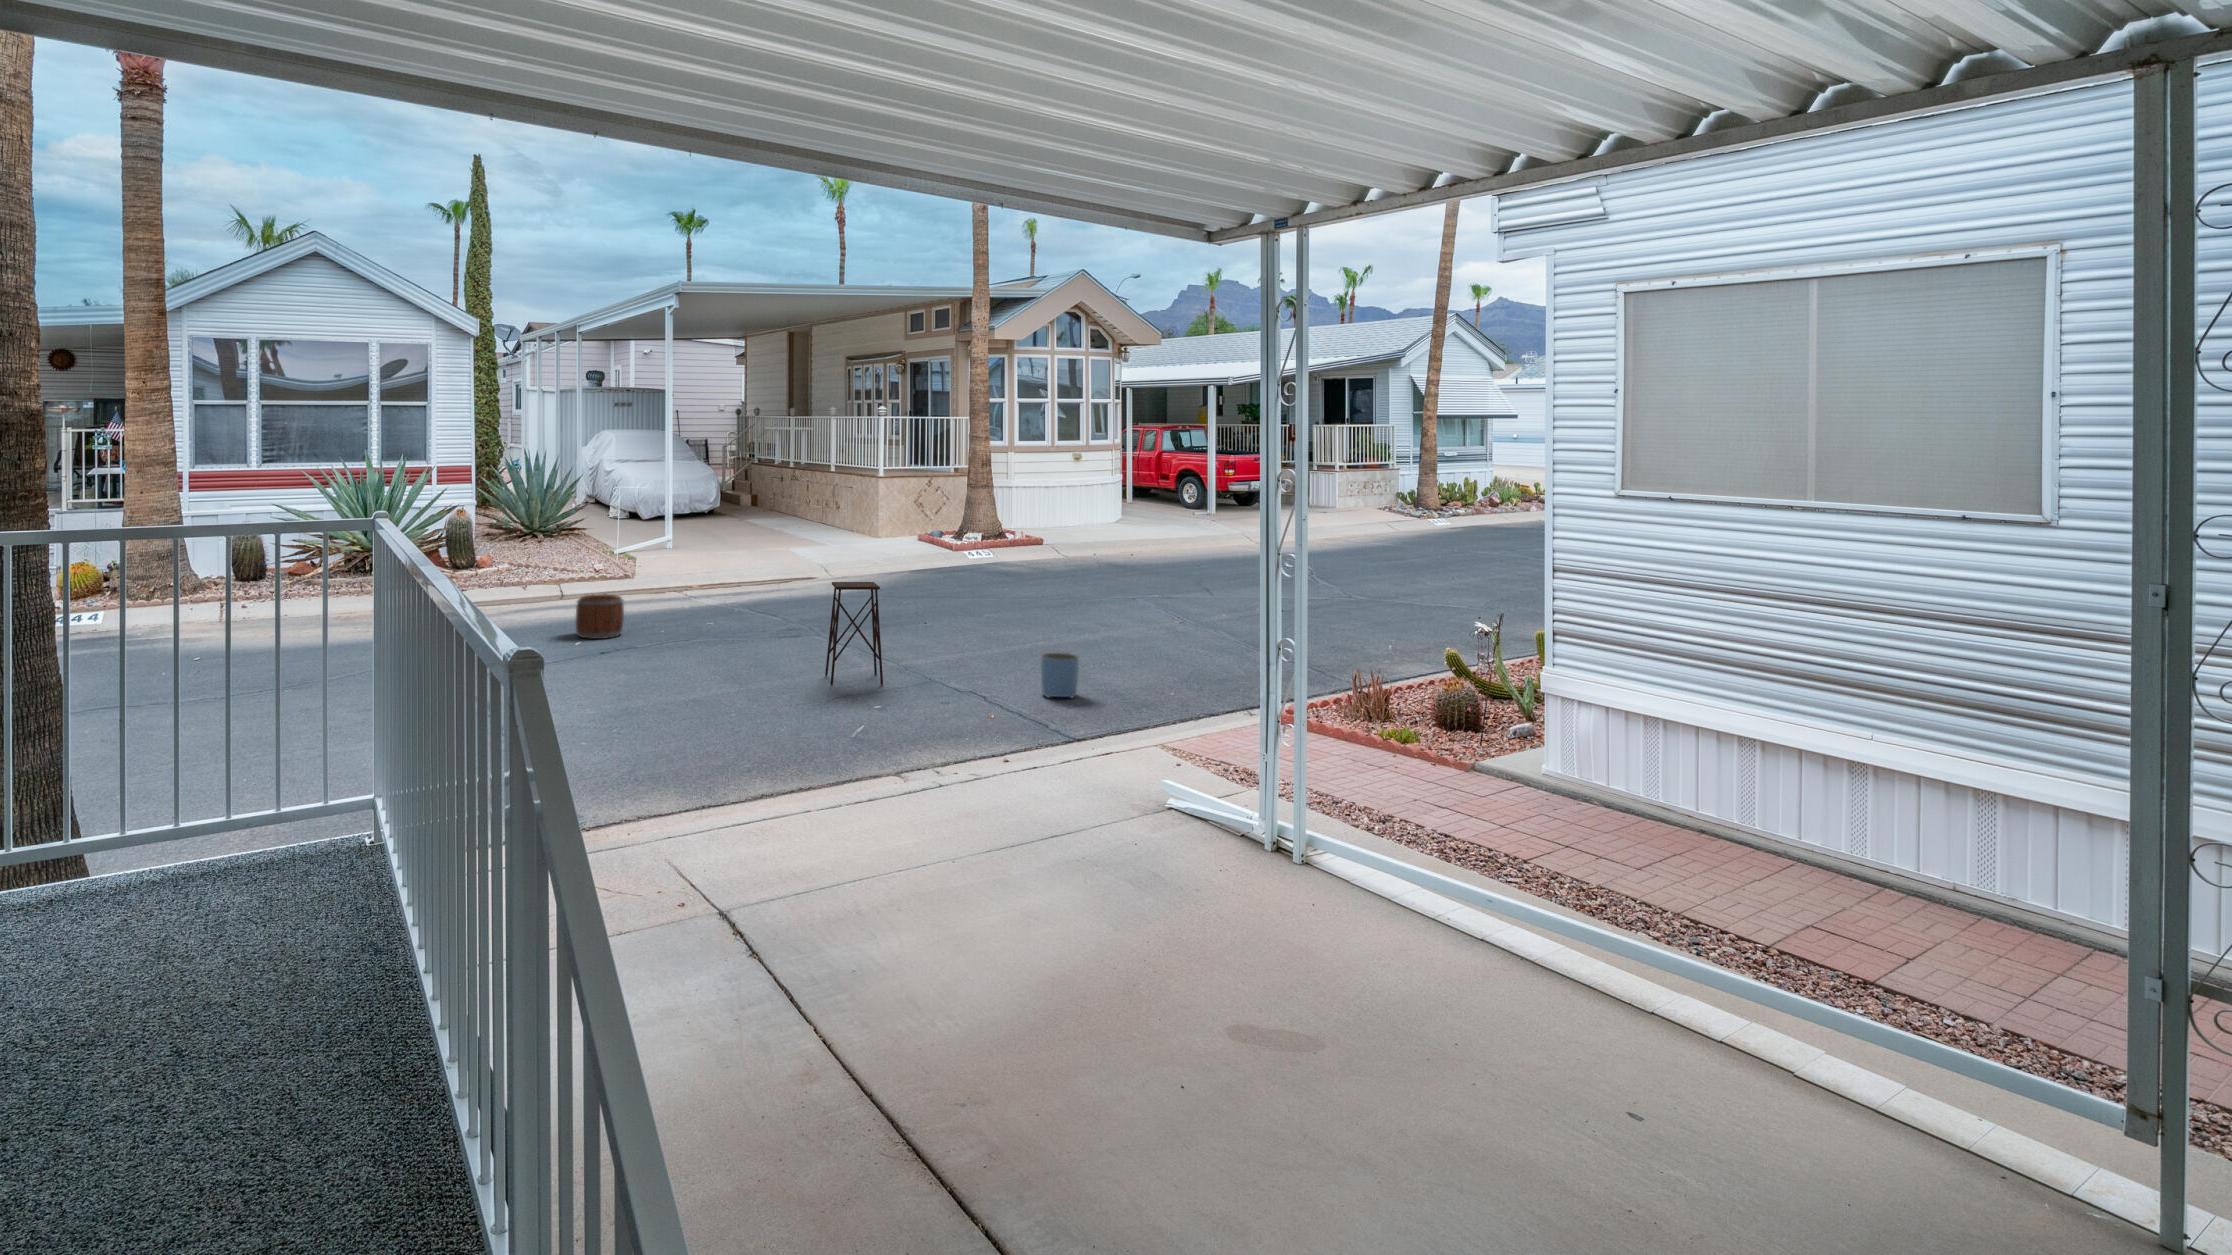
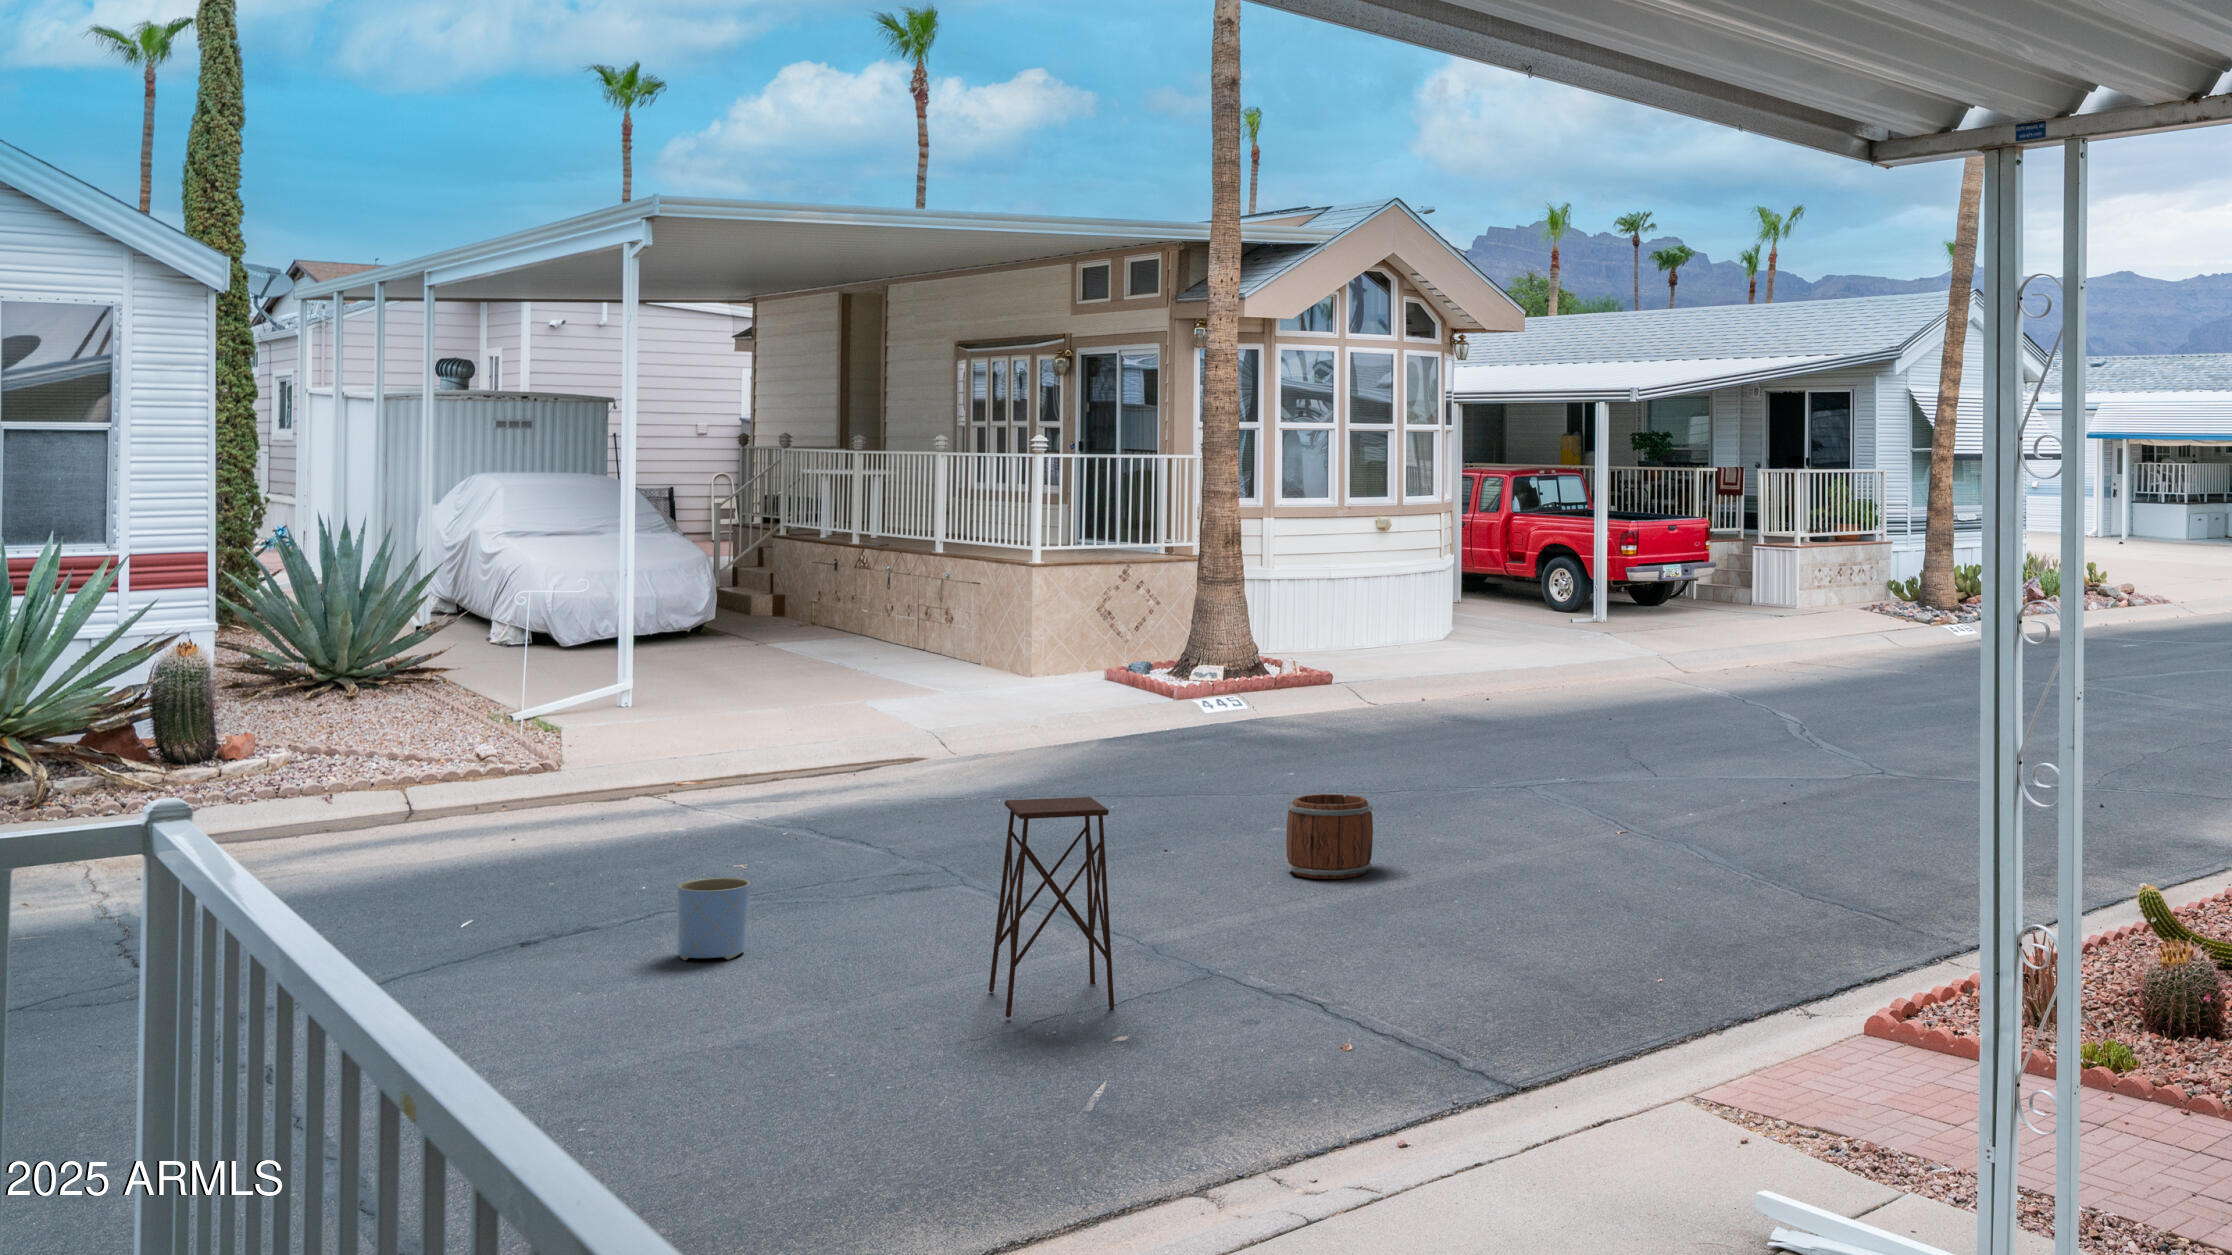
bucket: present [576,594,624,639] -> present [1286,794,1373,879]
planter: present [1041,653,1079,698] -> present [677,878,751,960]

